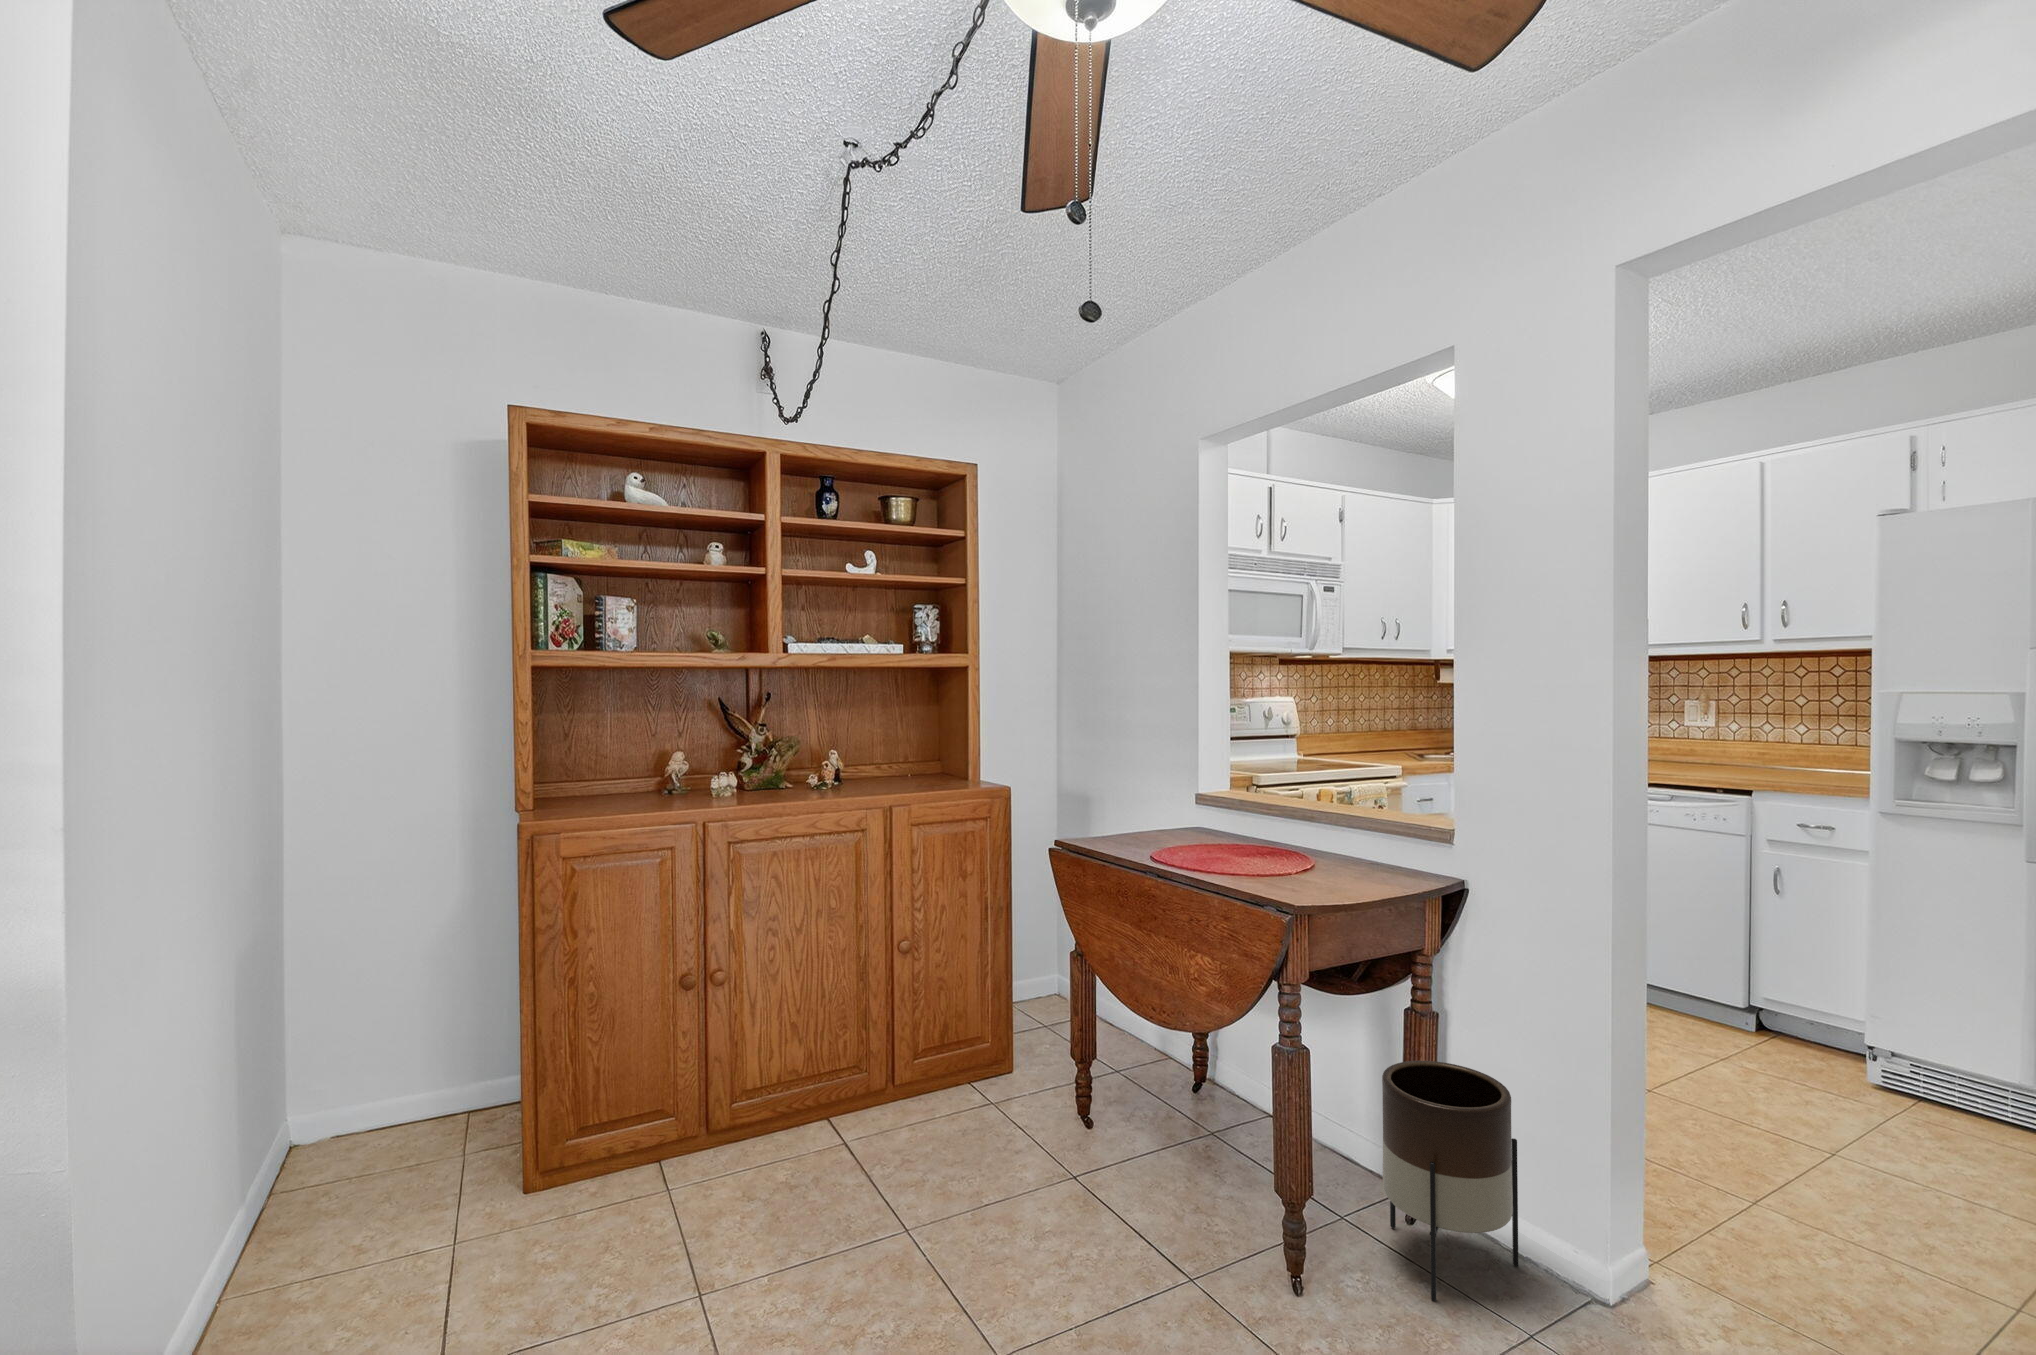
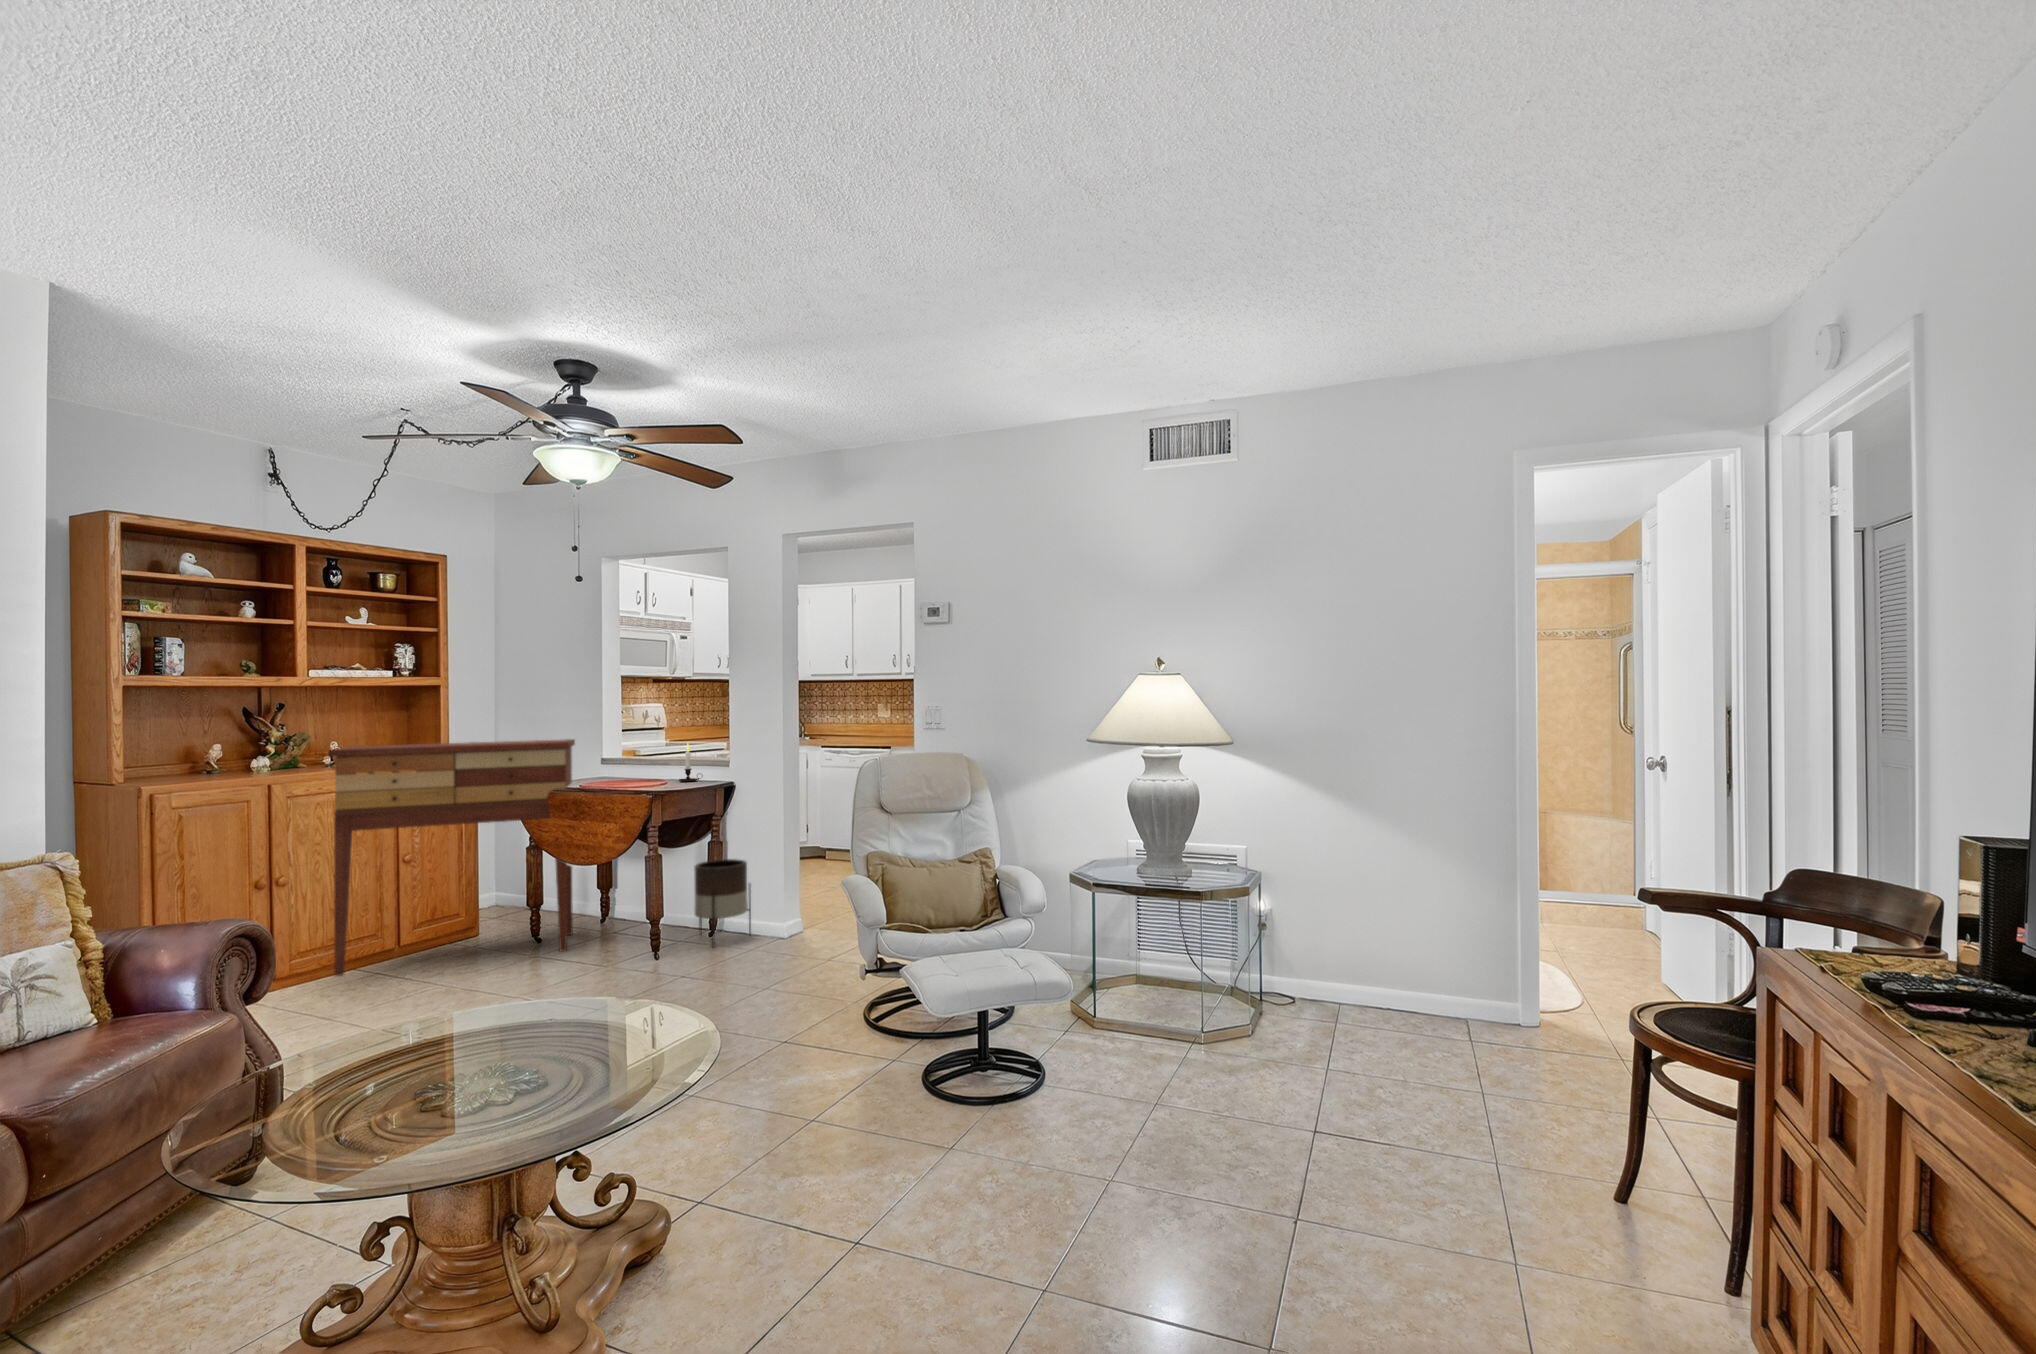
console table: none [784,758,1150,1180] -> present [328,739,575,976]
candle: none [1341,788,1394,874] -> present [679,743,703,782]

